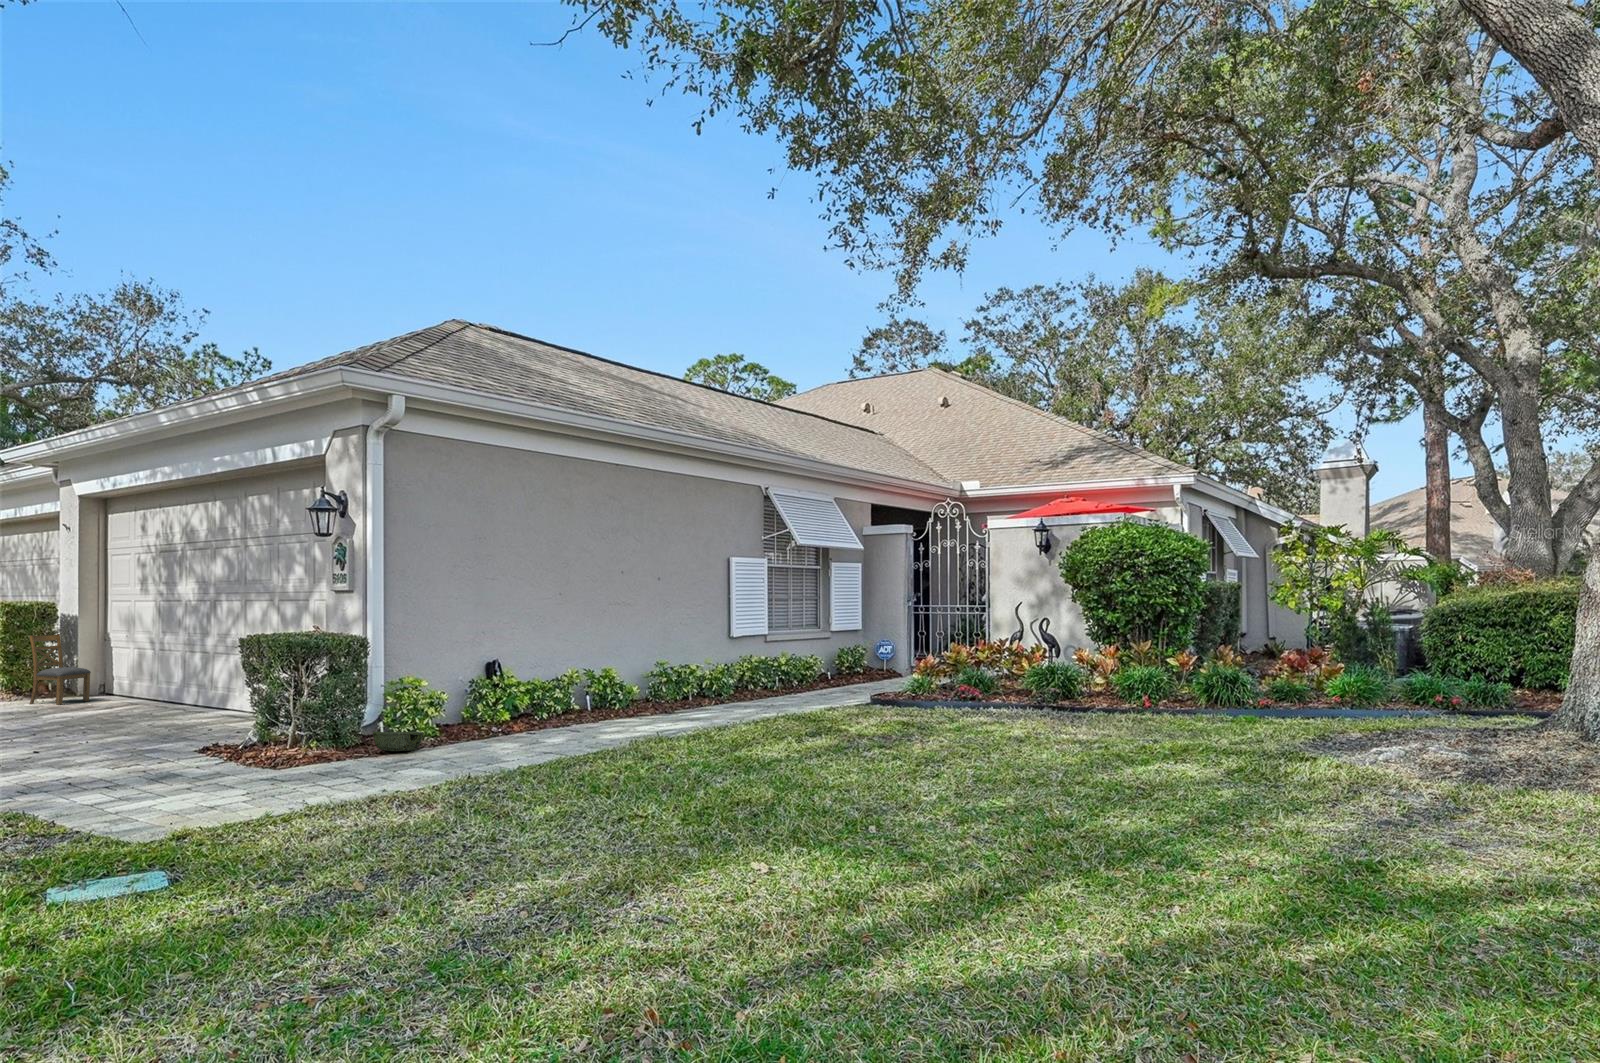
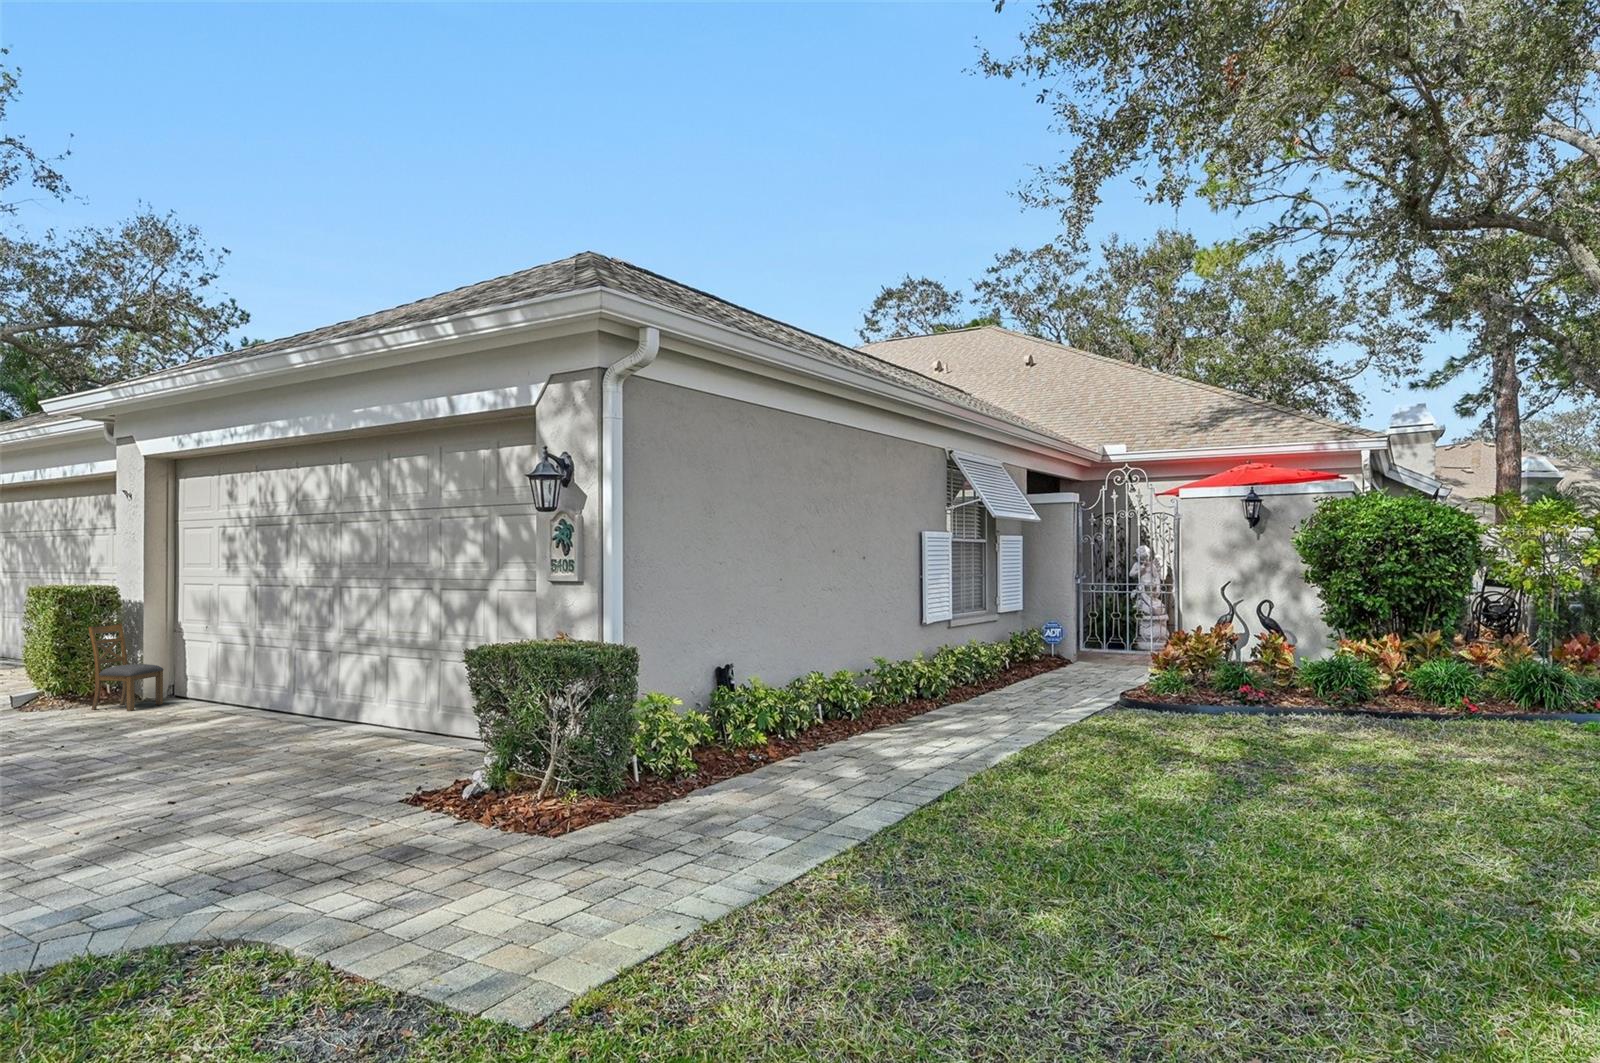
woven basket: present [373,731,423,751] -> none [636,764,699,792]

